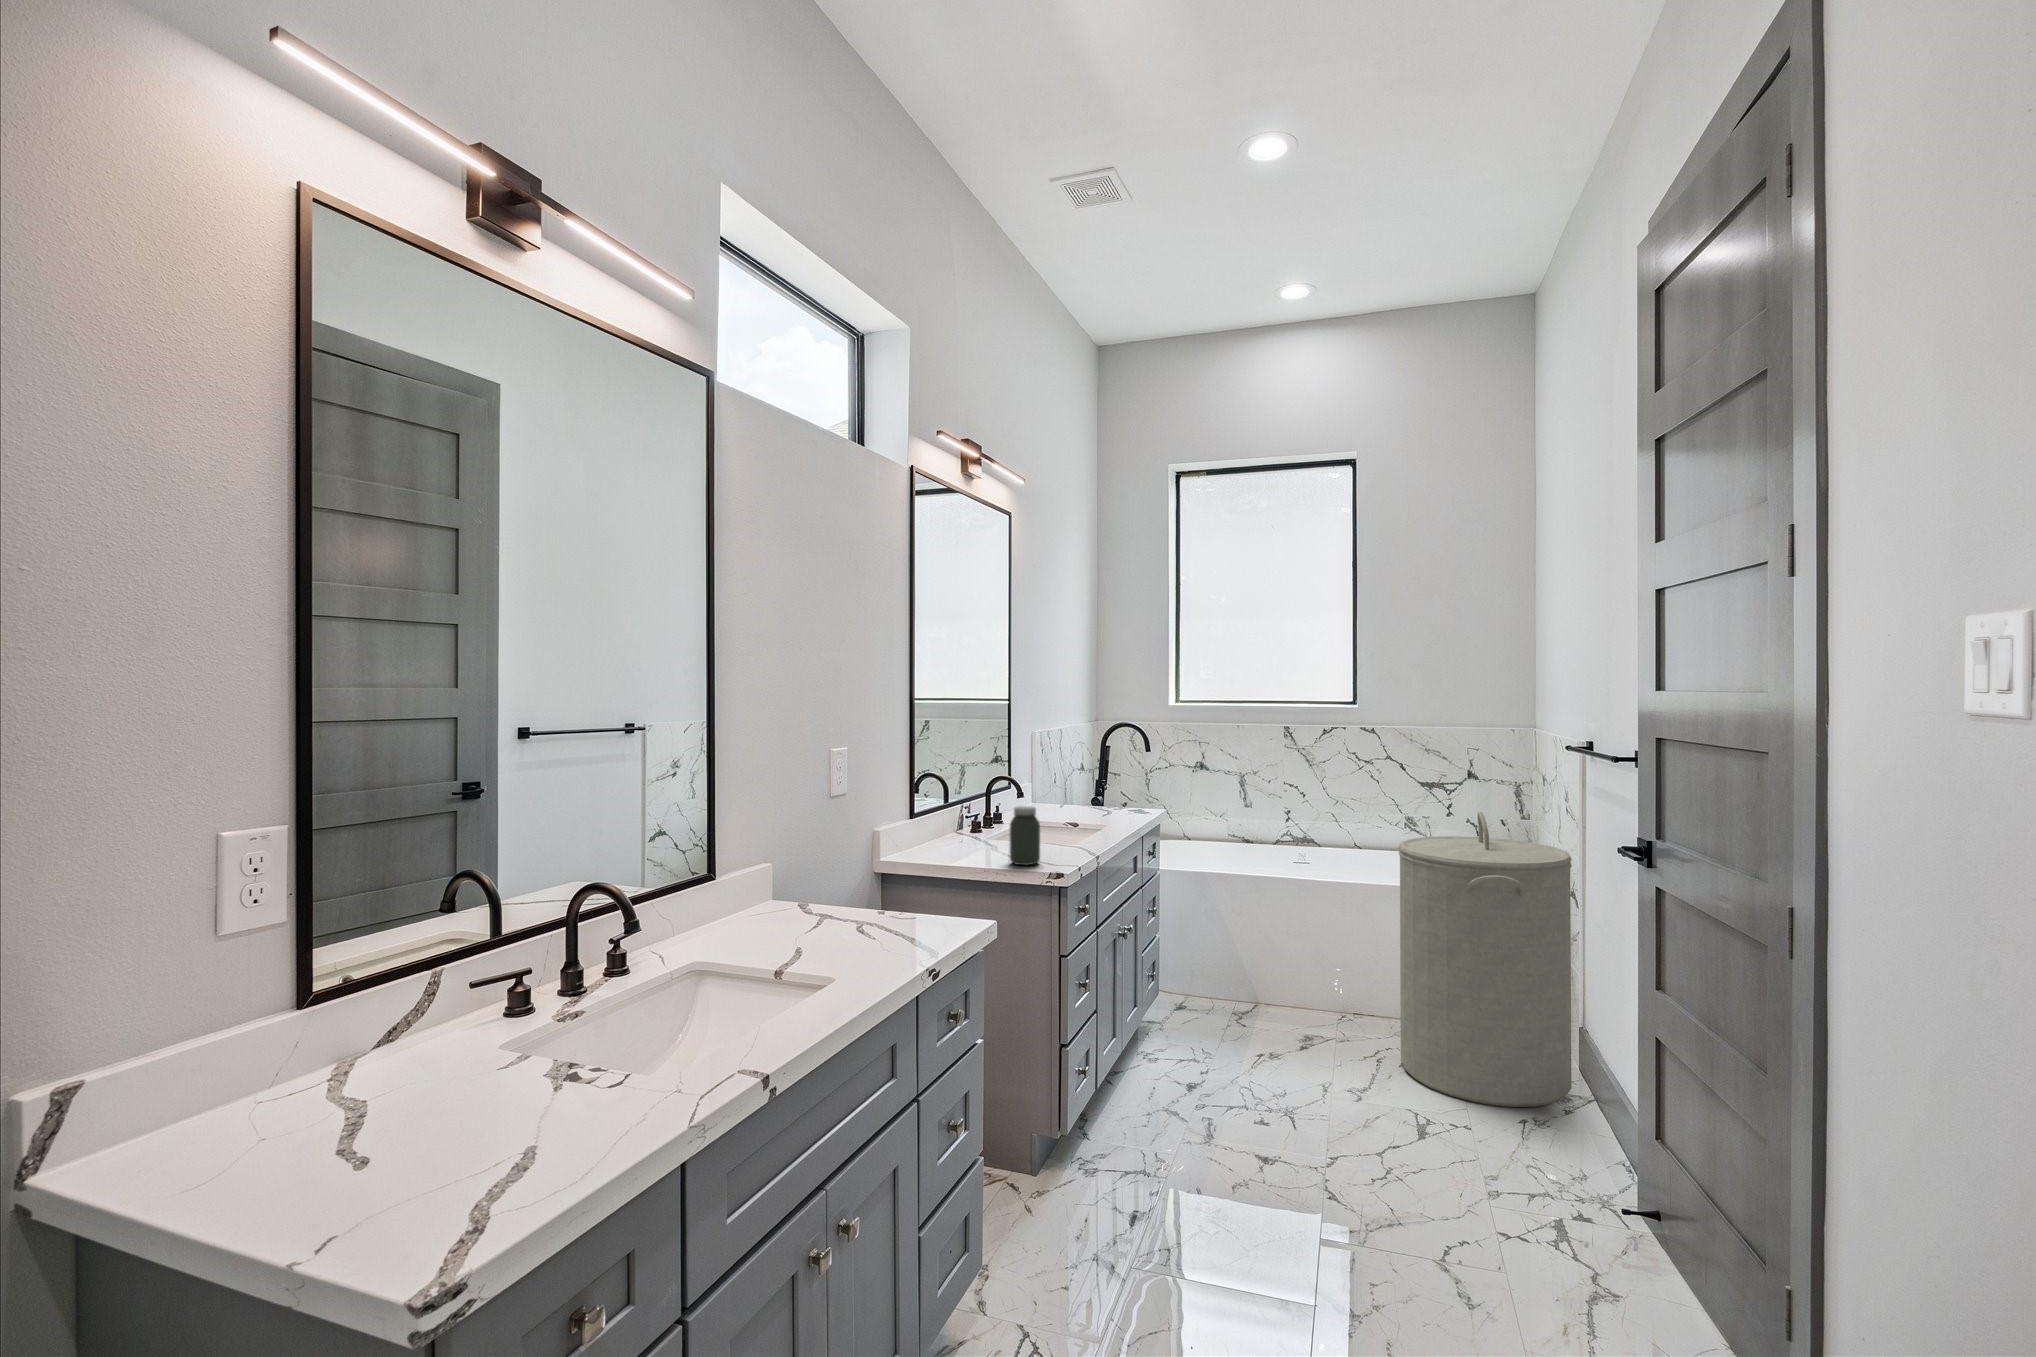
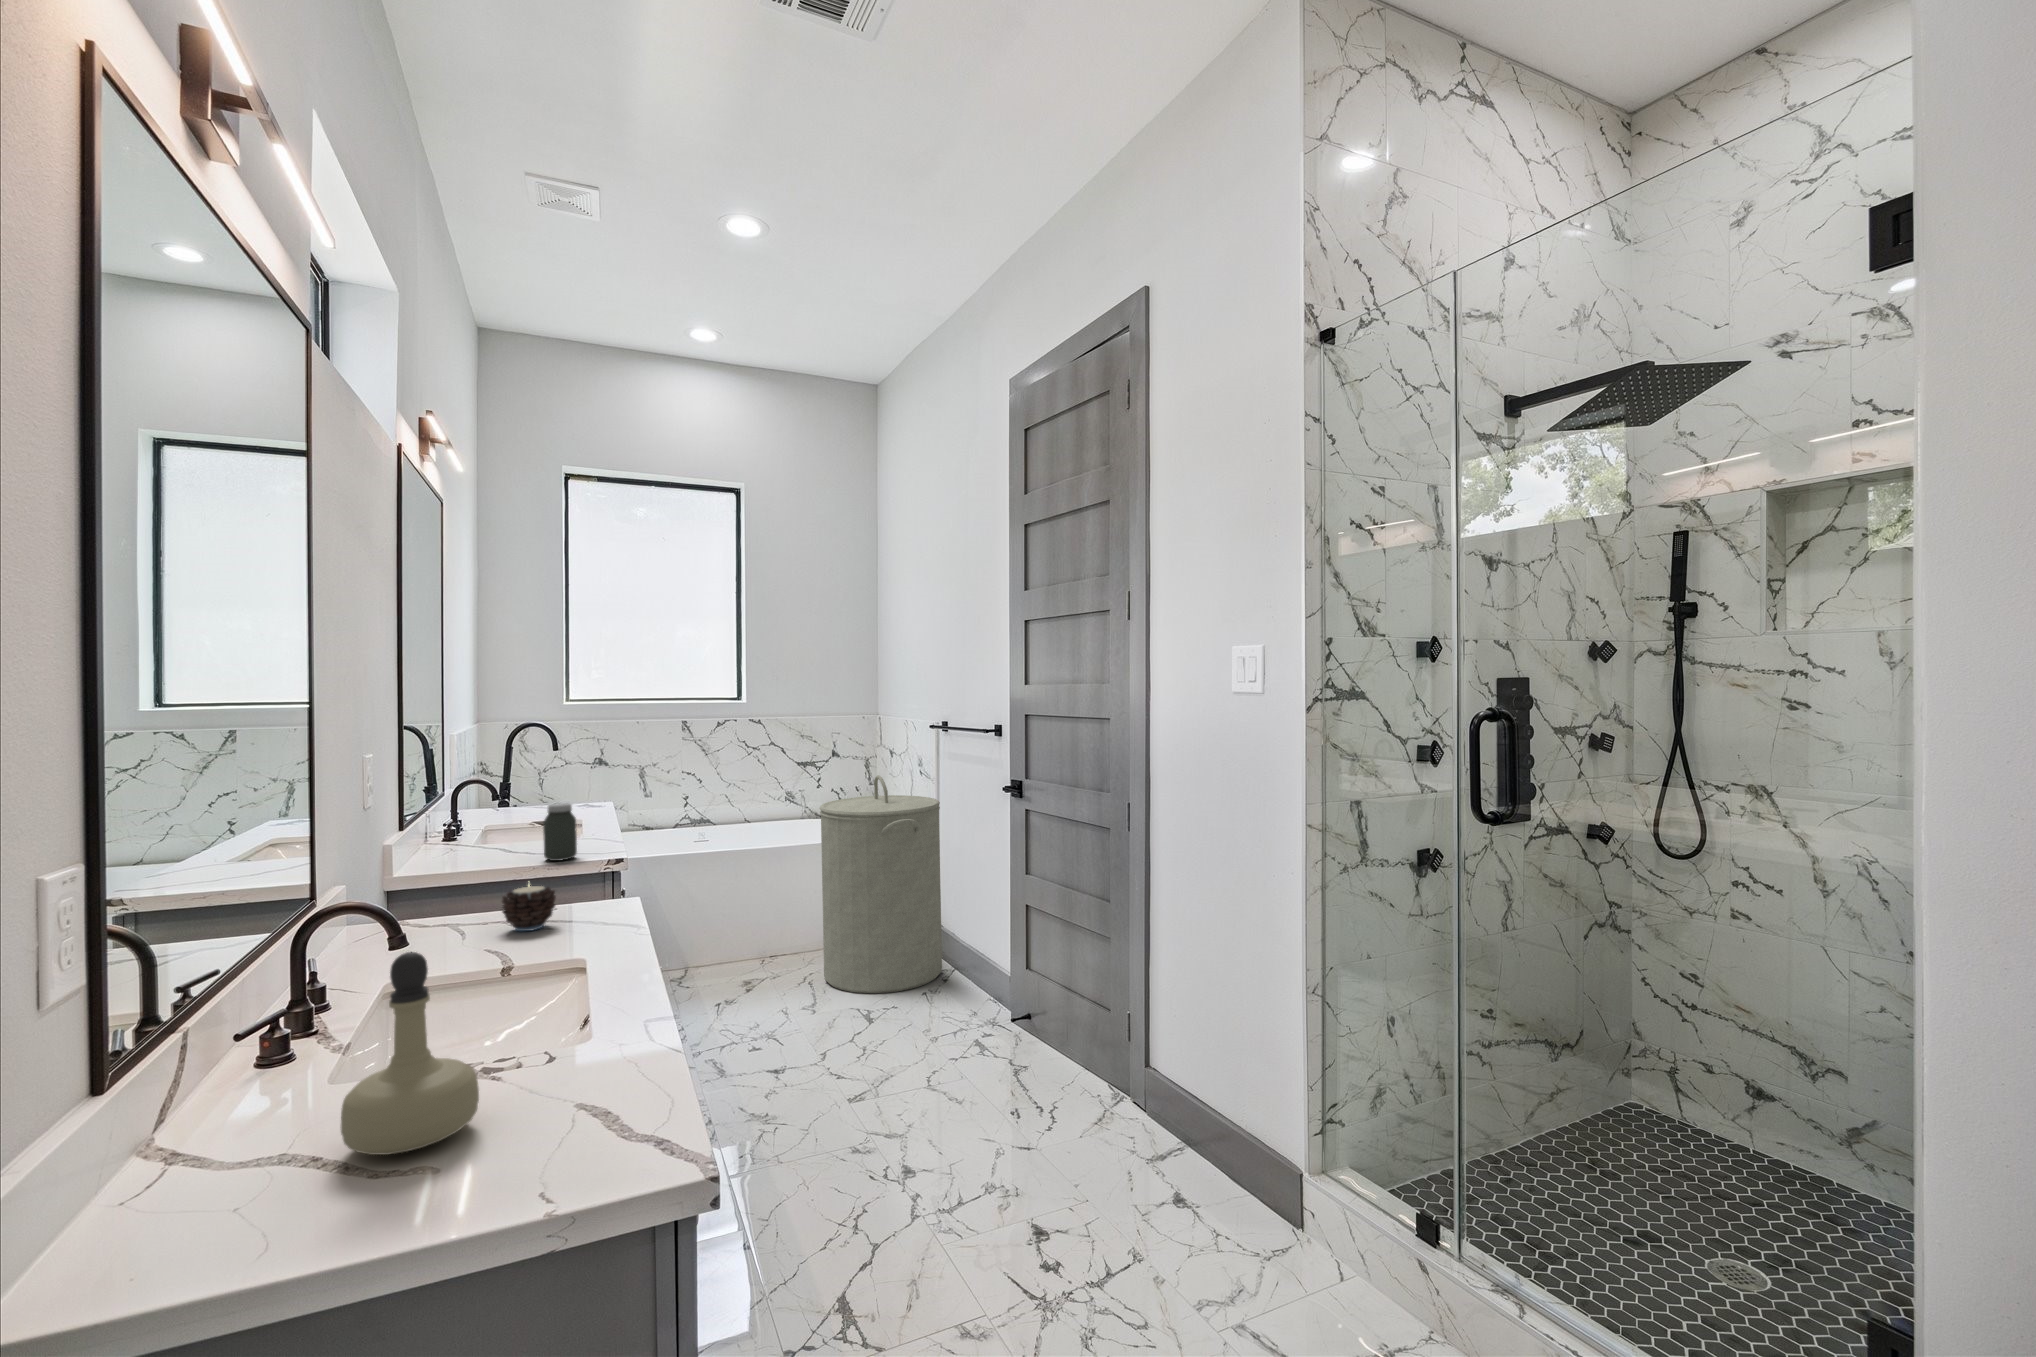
candle: none [840,885,894,937] -> present [502,885,556,931]
perfume bottle: none [313,951,456,1159] -> present [341,952,479,1155]

